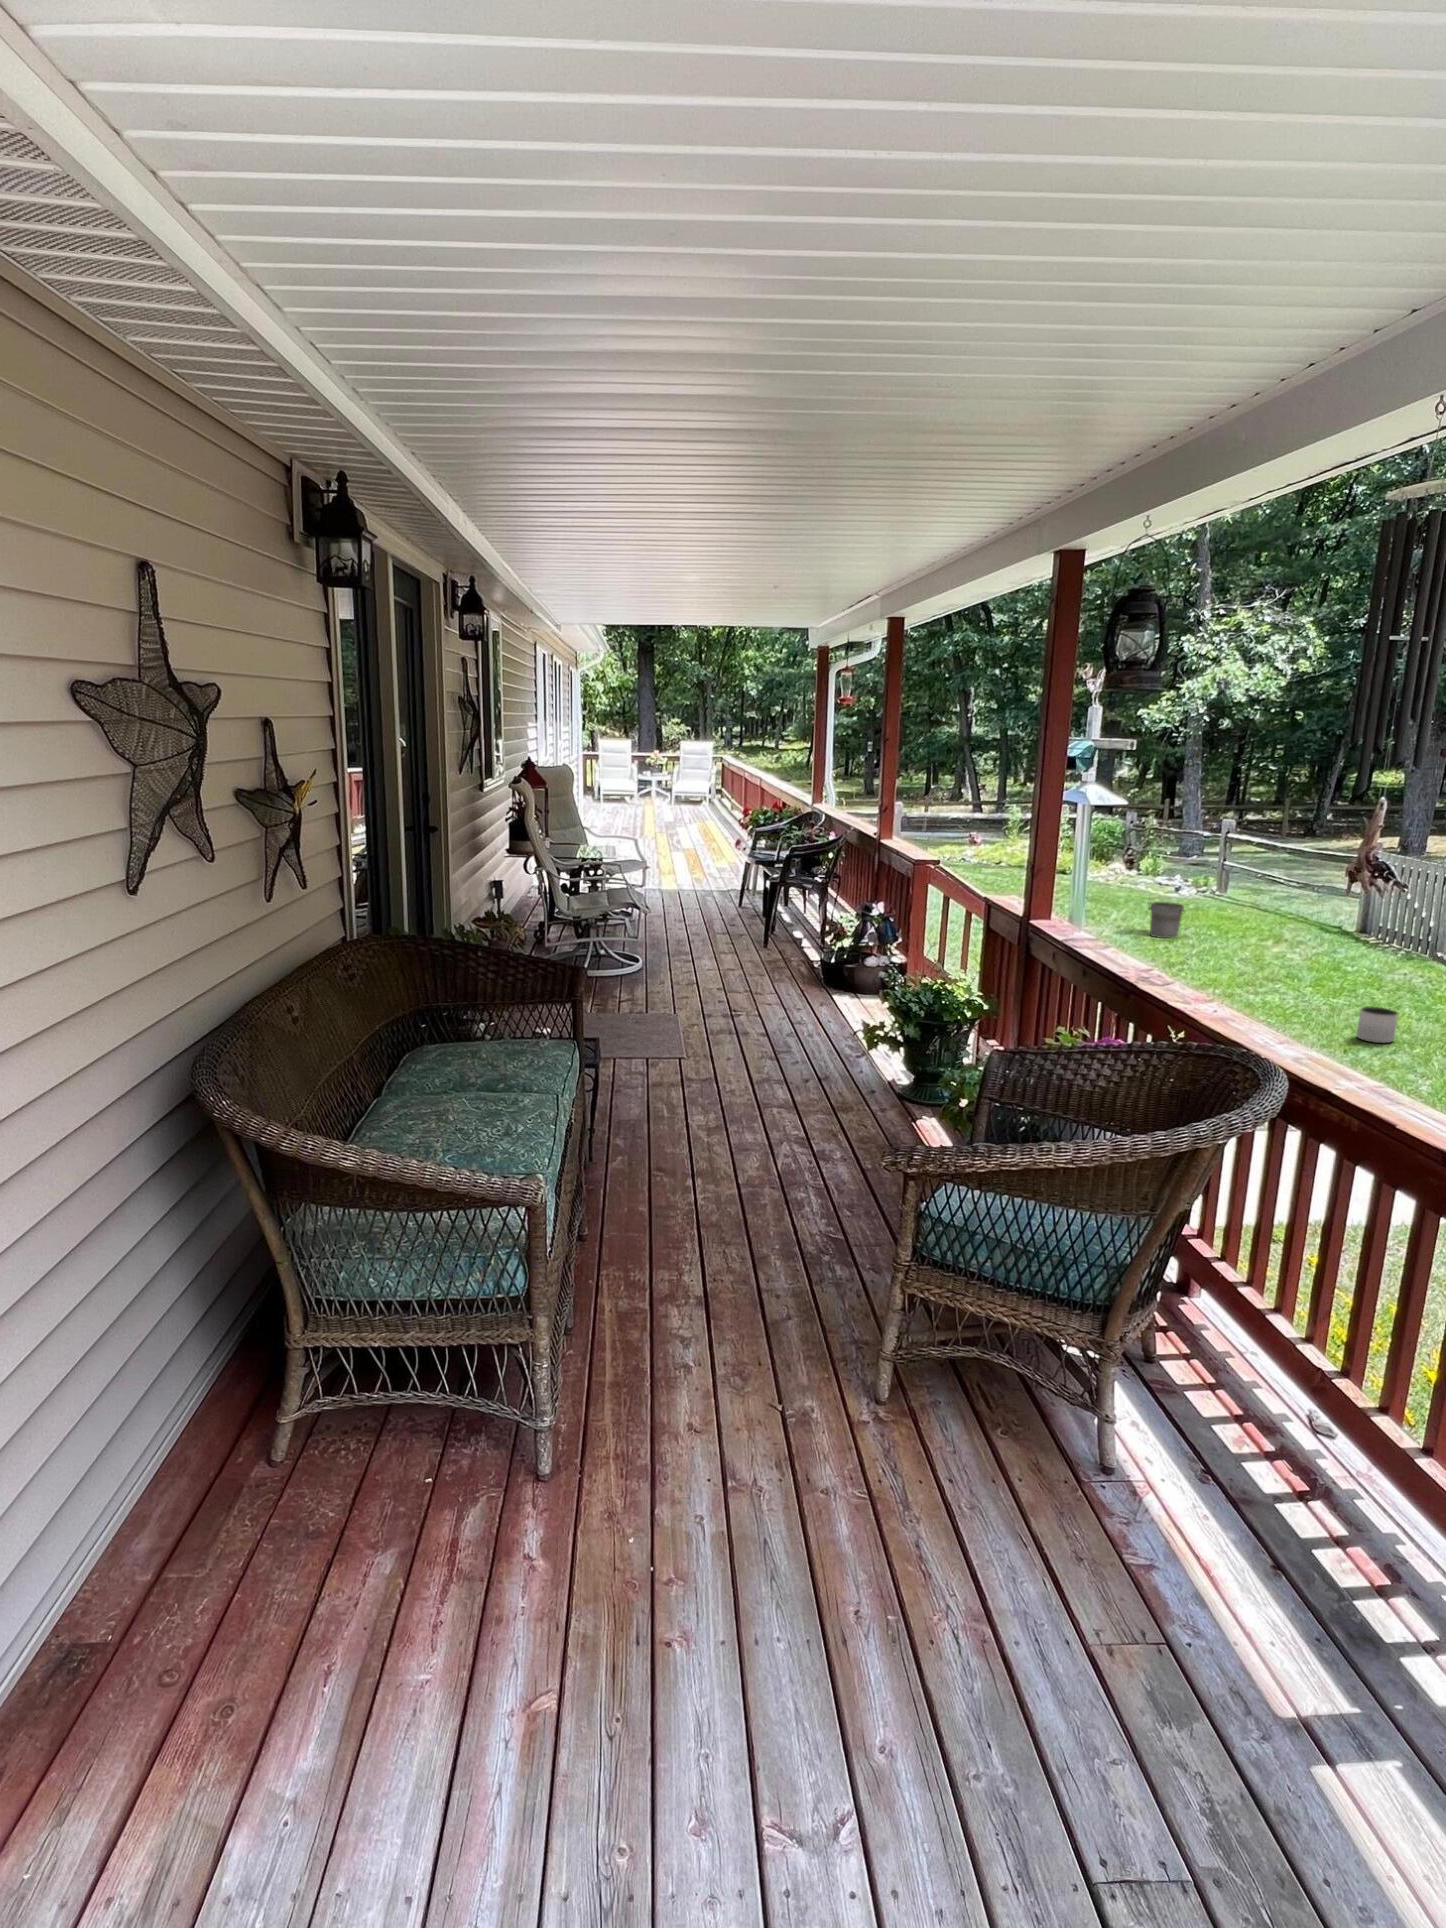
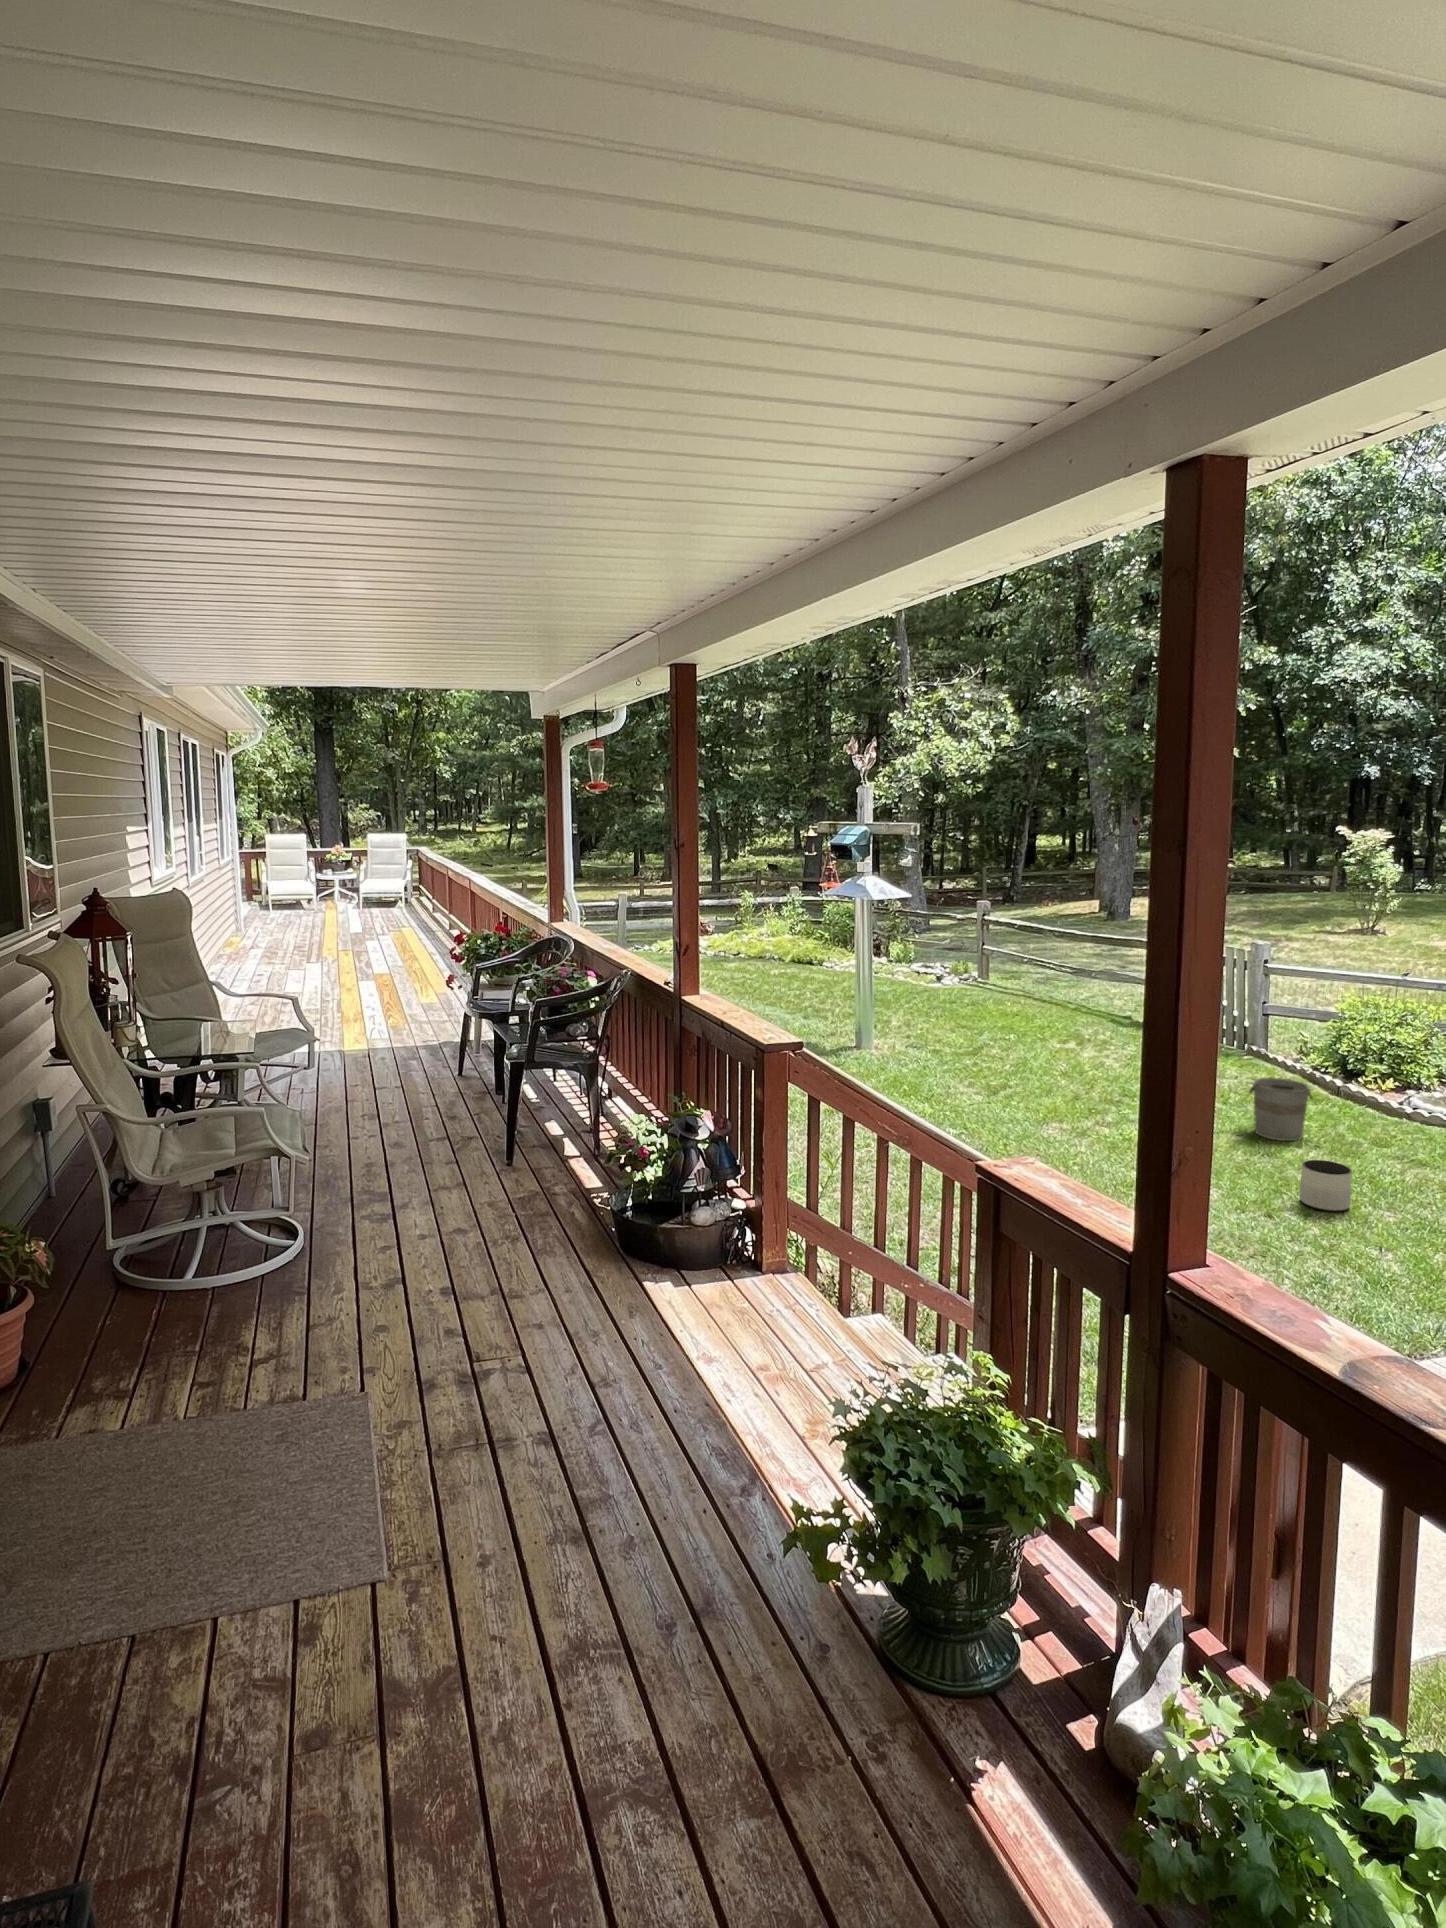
bucket: present [1149,902,1184,938] -> present [1249,1078,1313,1141]

